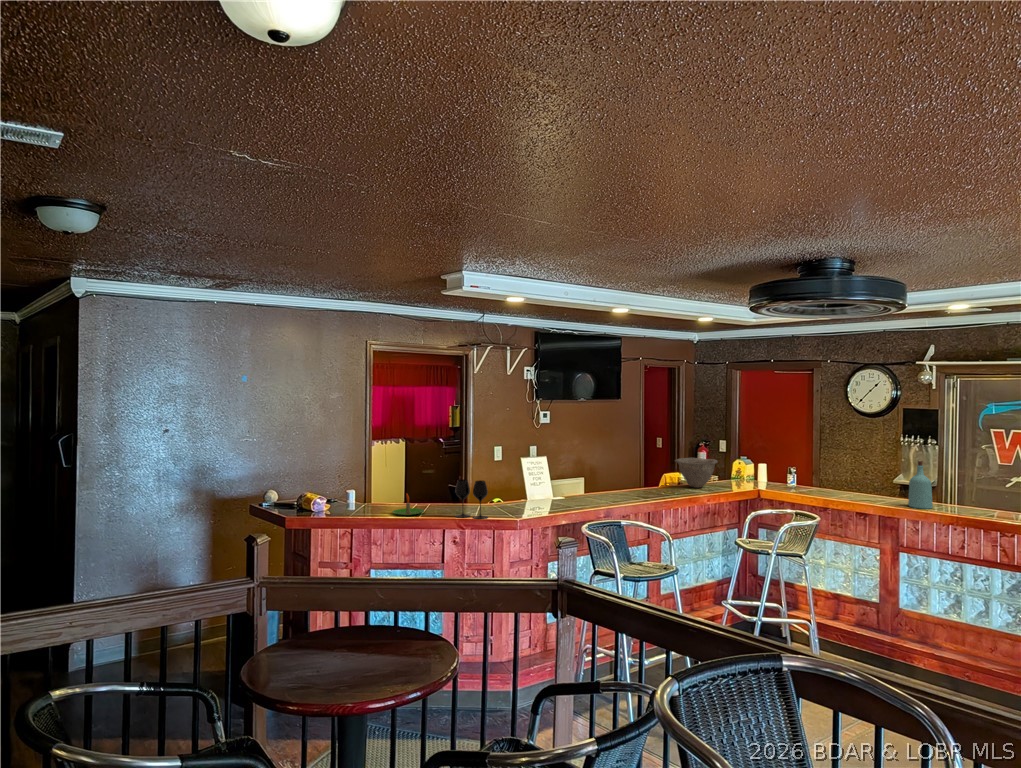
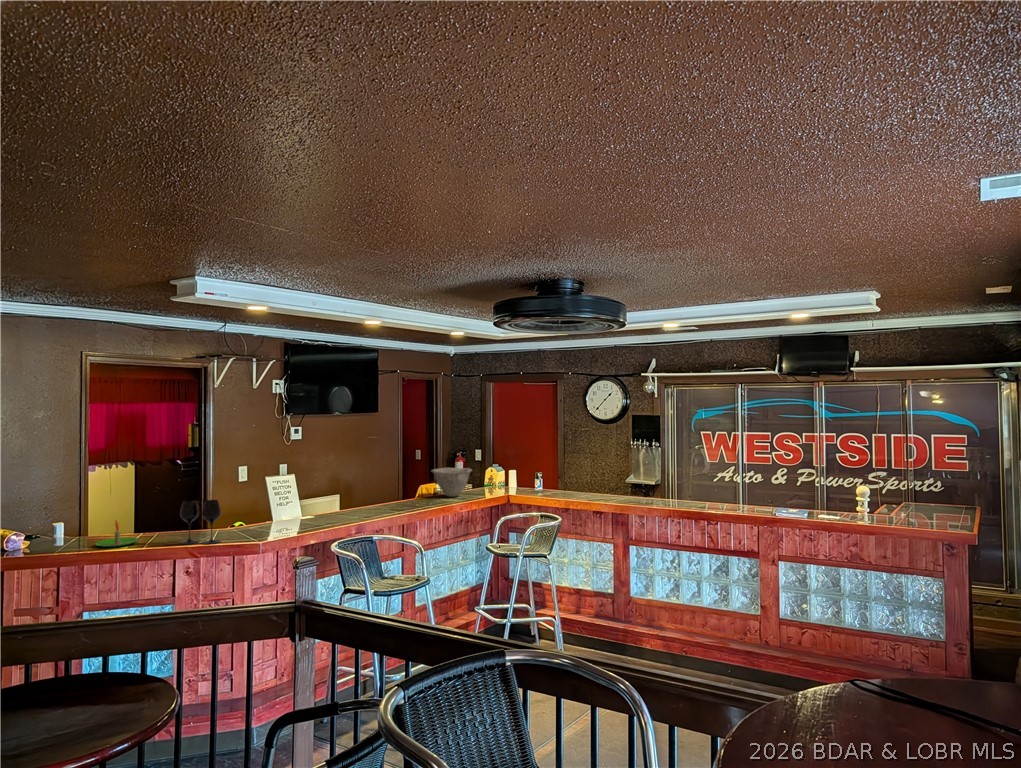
bottle: present [908,461,933,509] -> none [636,462,655,504]

